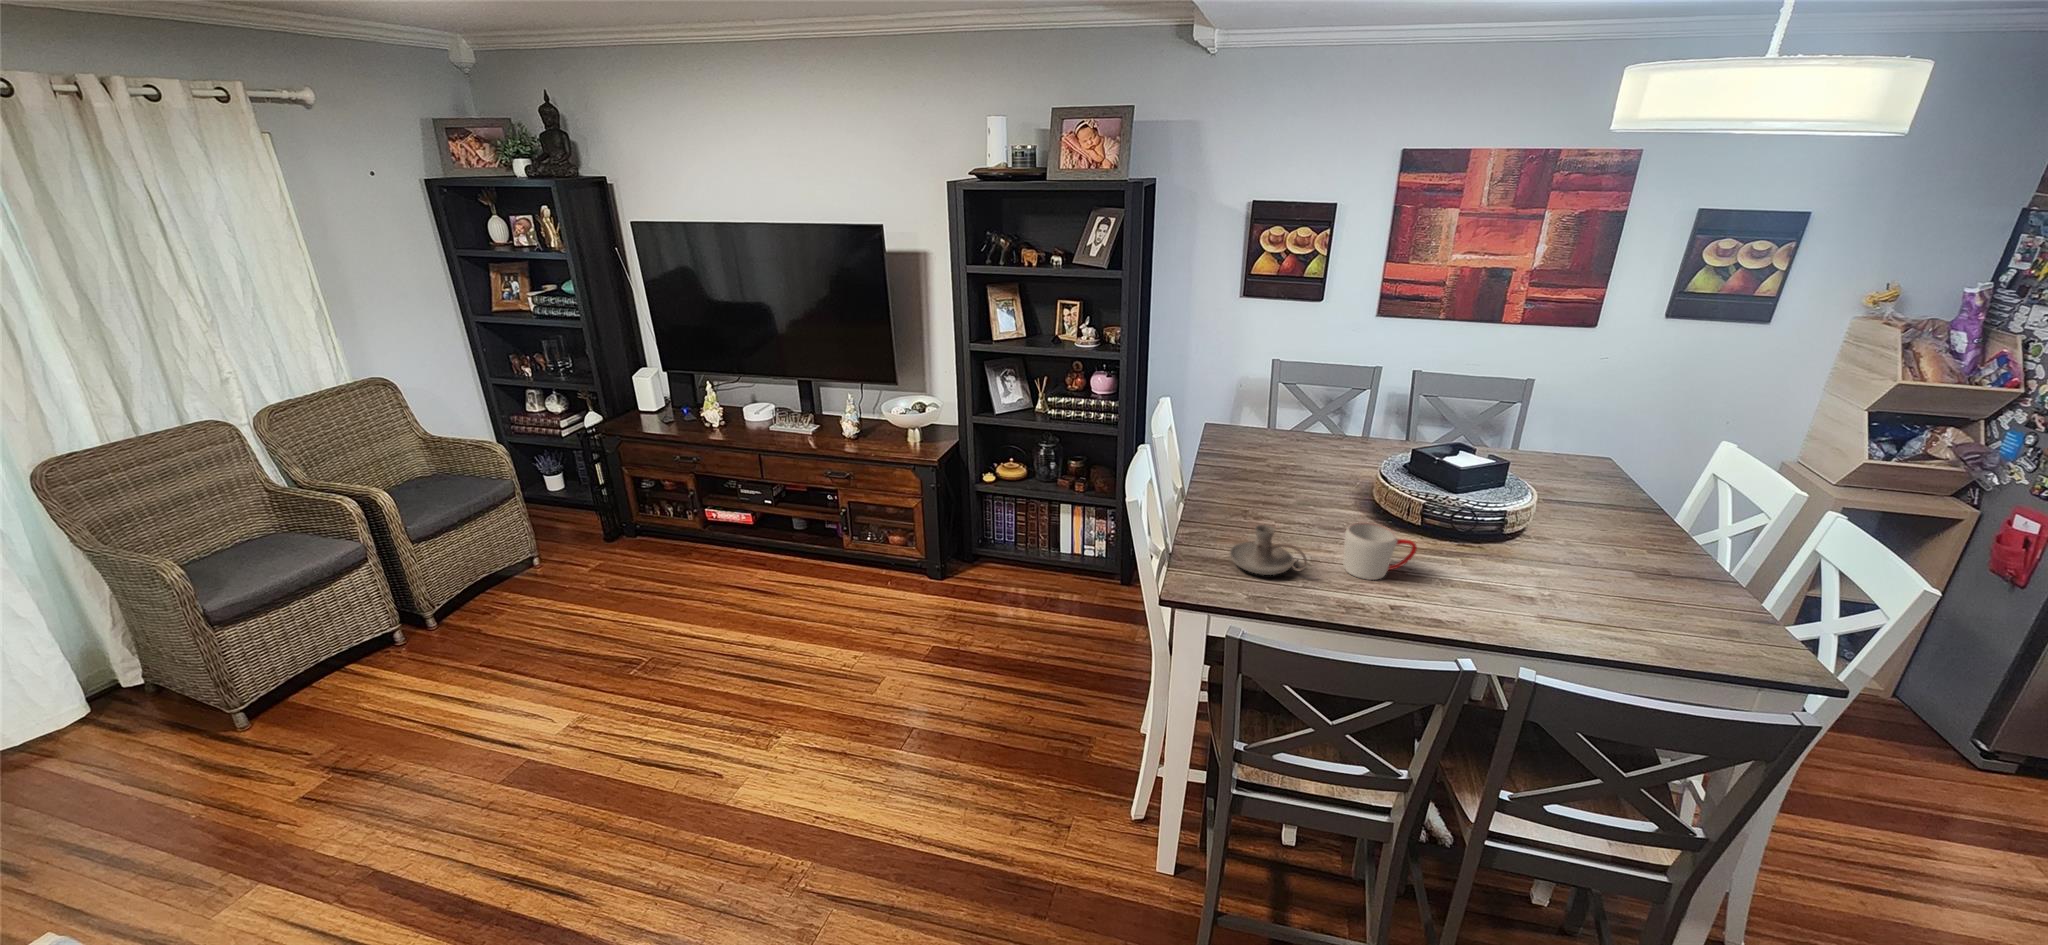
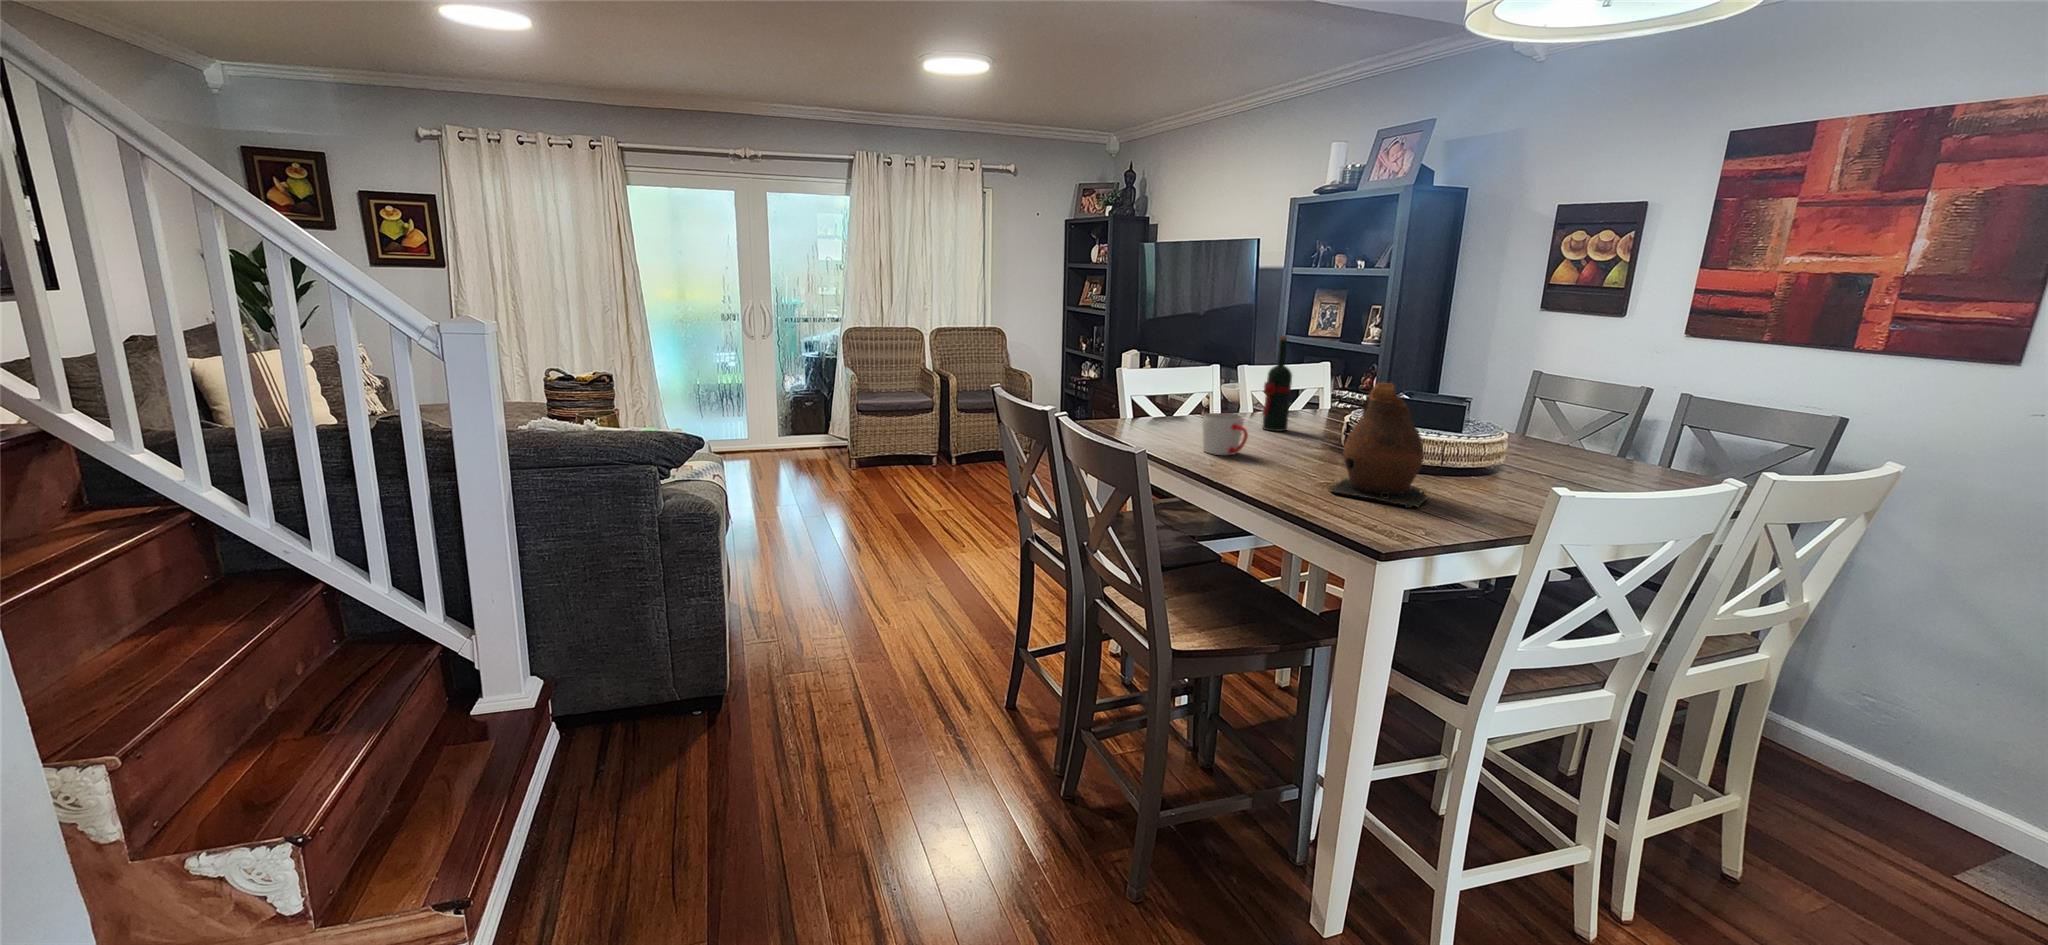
wine bottle: none [1225,395,1259,502] -> present [1262,336,1292,431]
ceramic pitcher: none [1520,464,1640,594] -> present [1329,383,1427,508]
candle holder: present [1230,525,1307,575] -> none [1142,403,1191,437]

